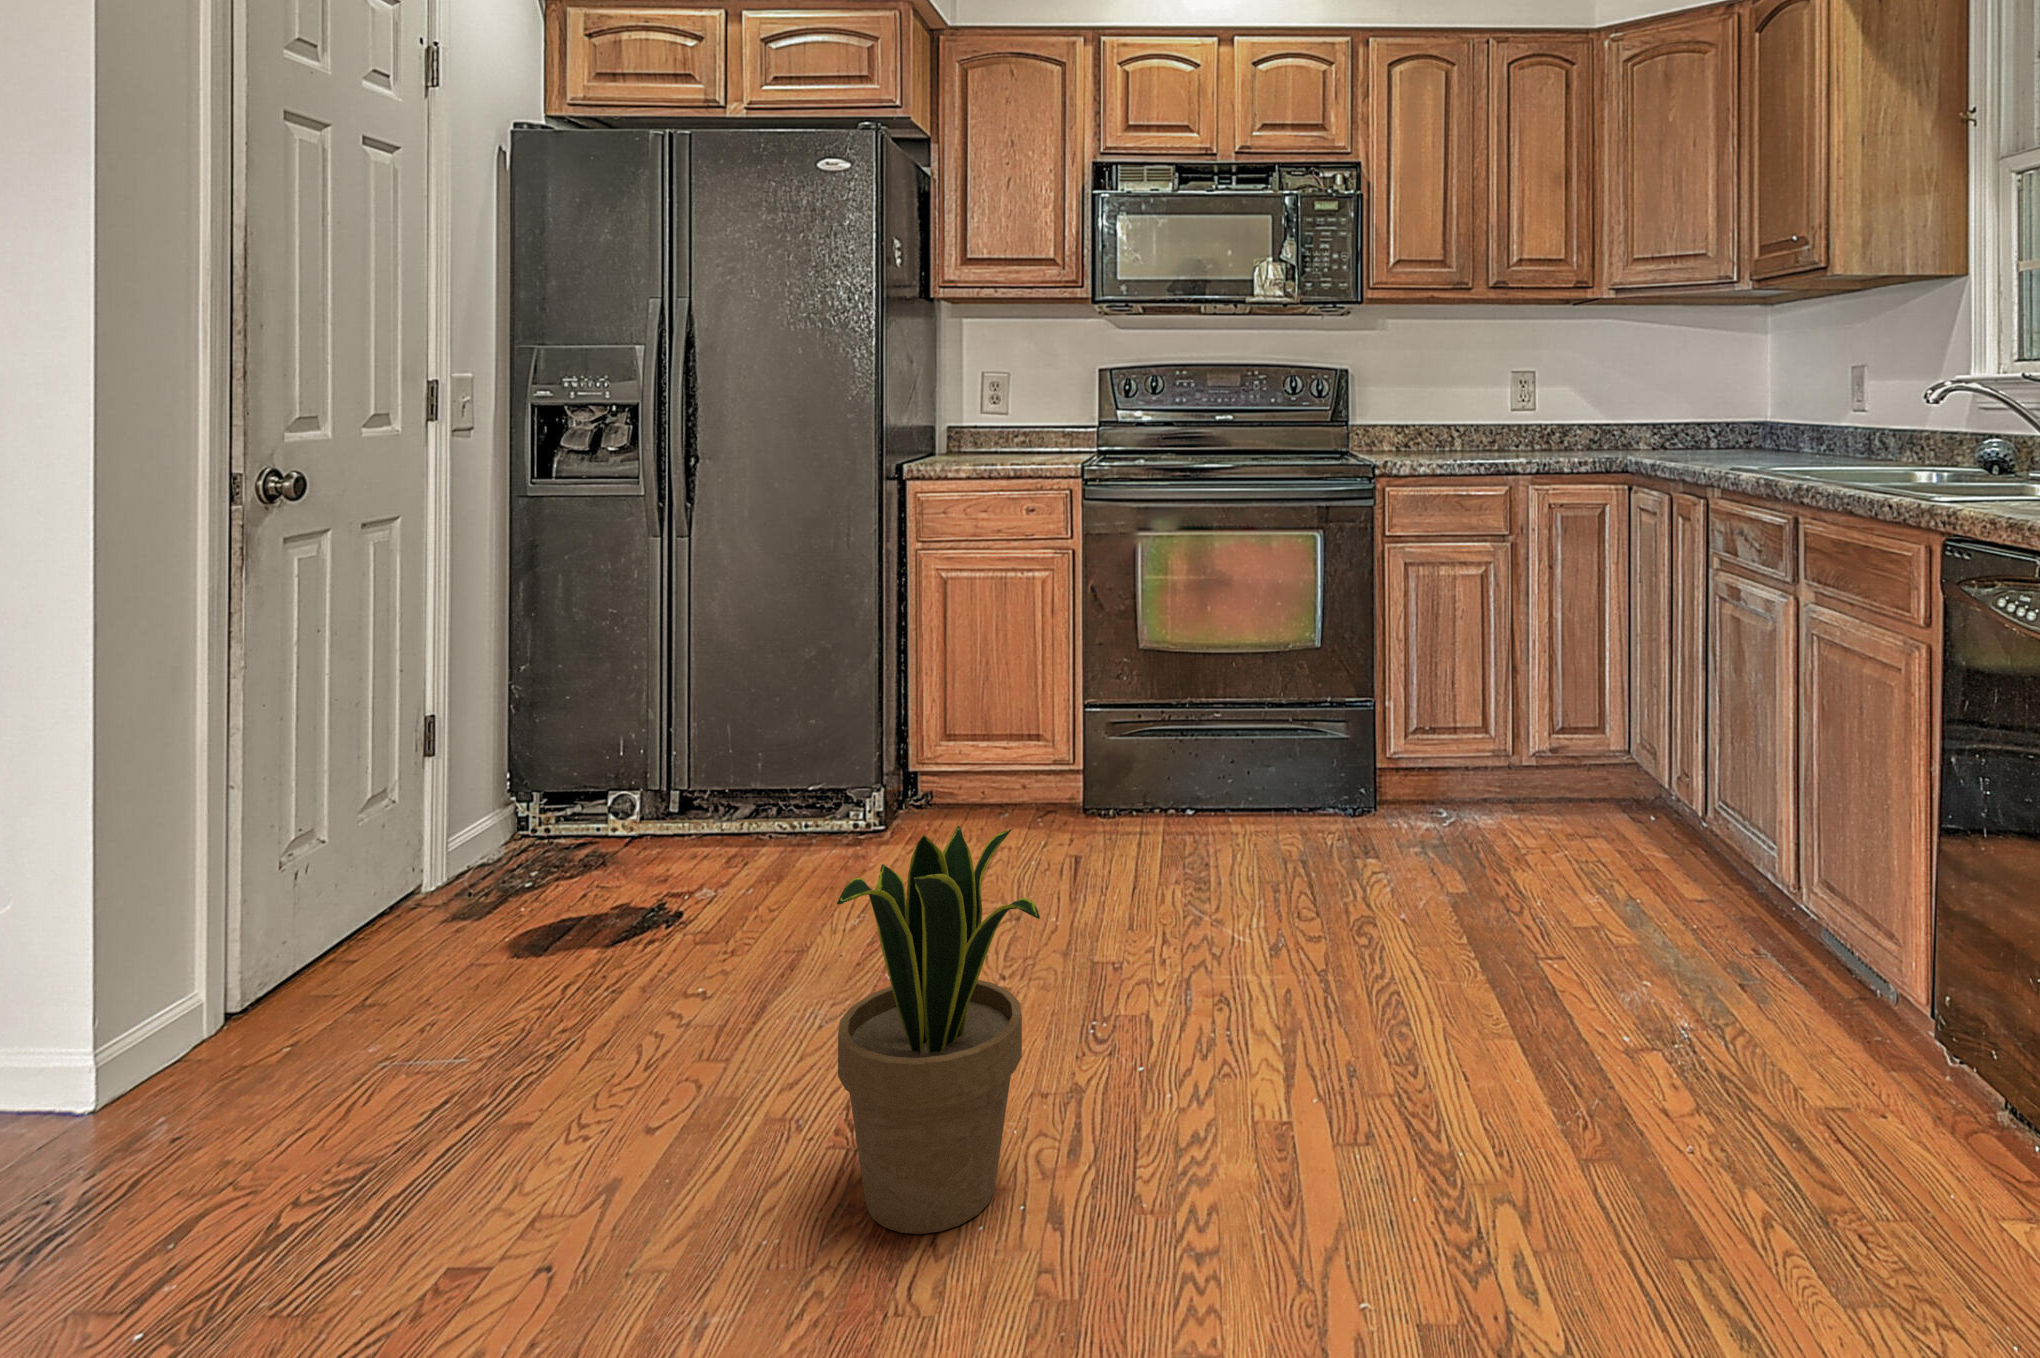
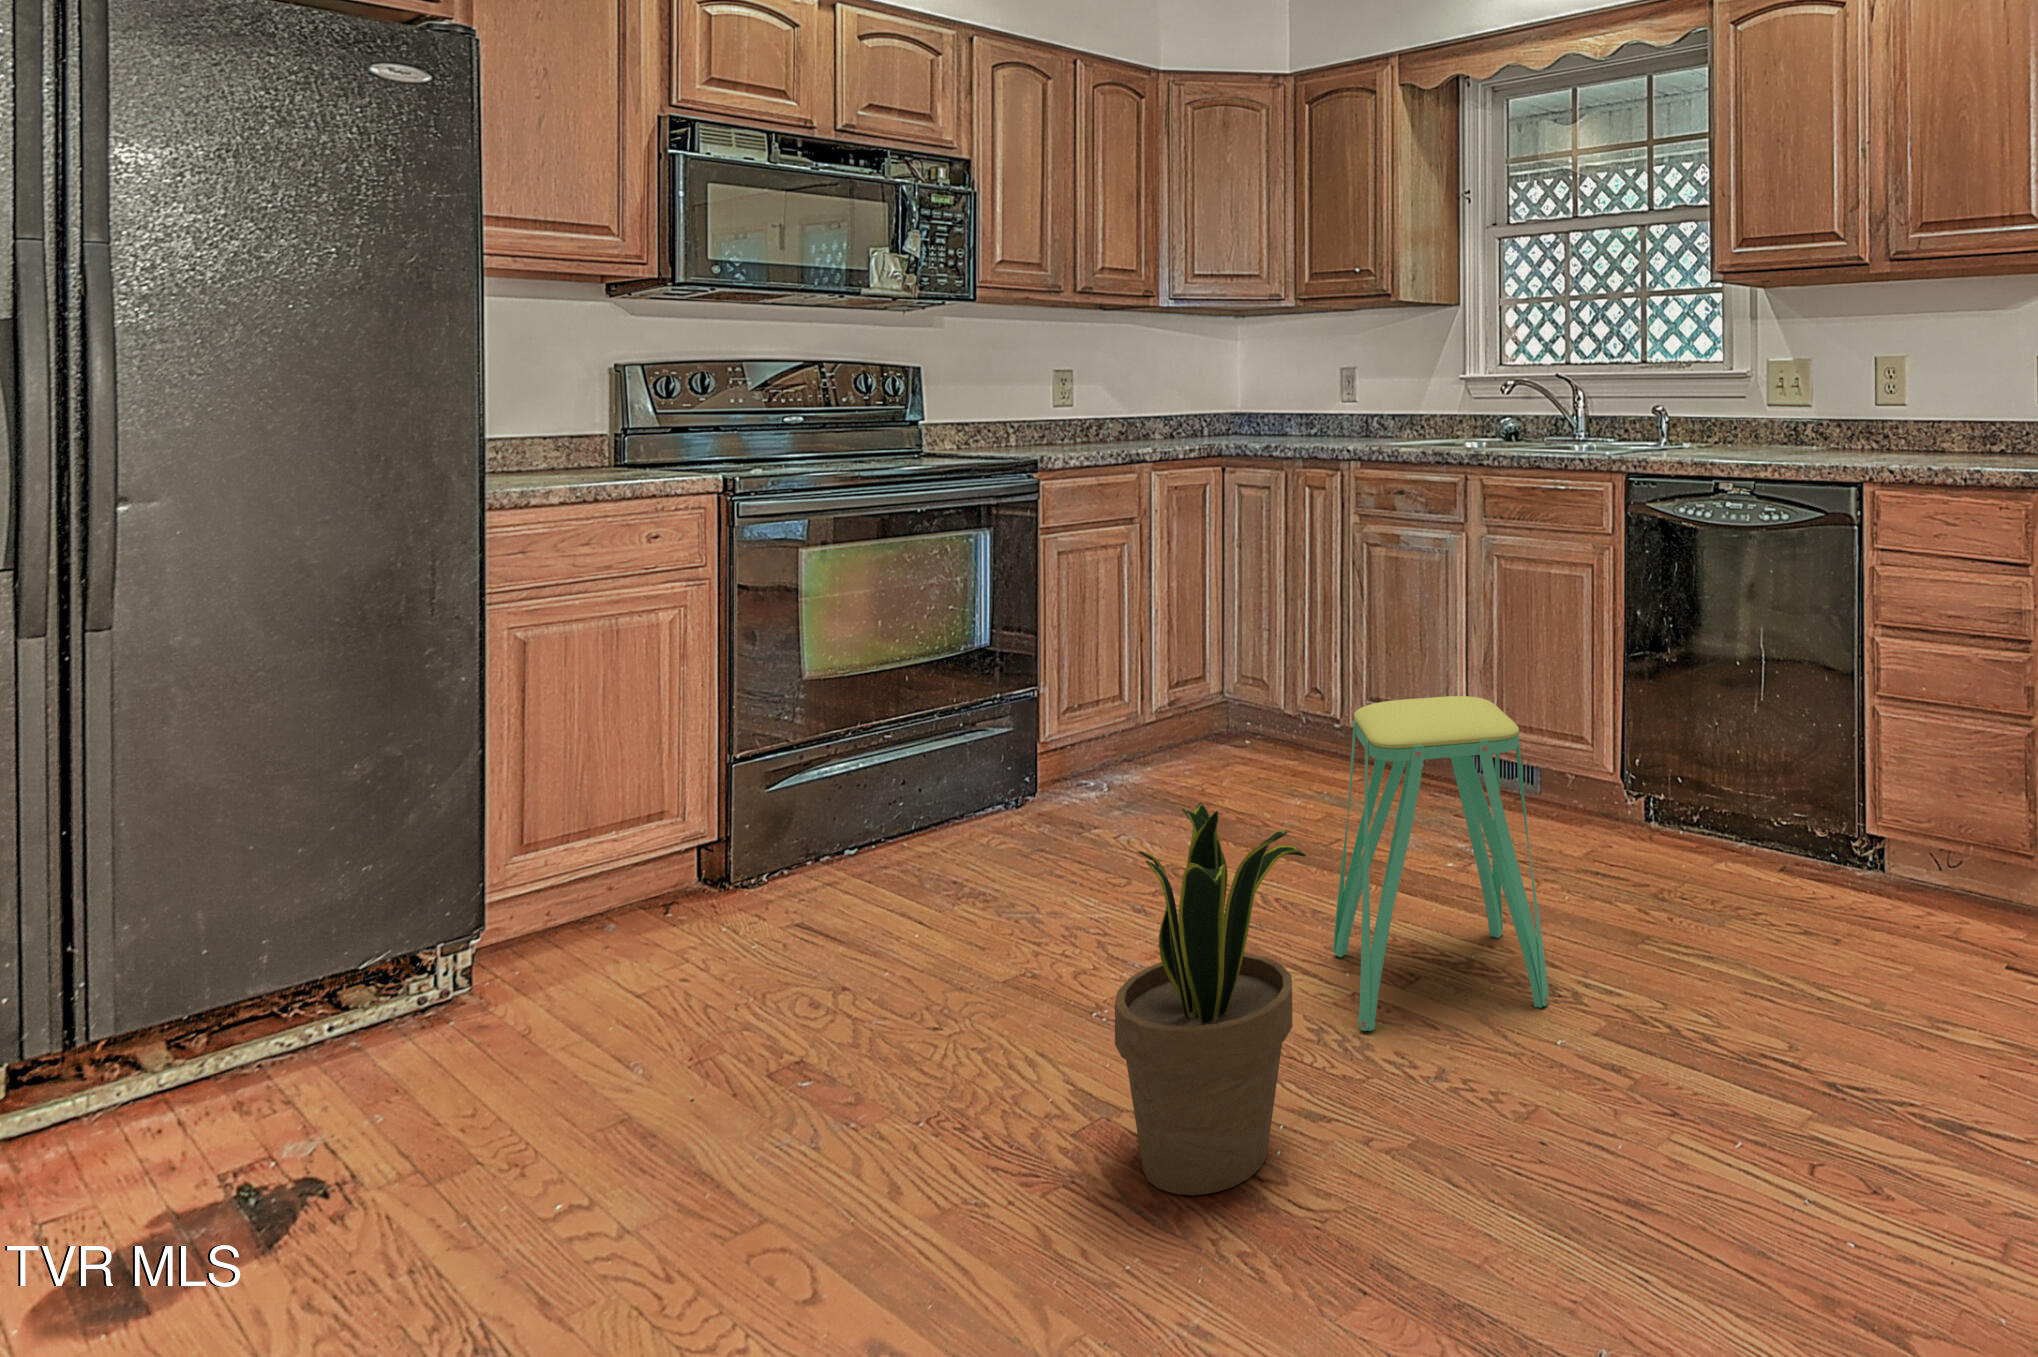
stool: none [1221,783,1534,1253] -> present [1333,696,1549,1031]

